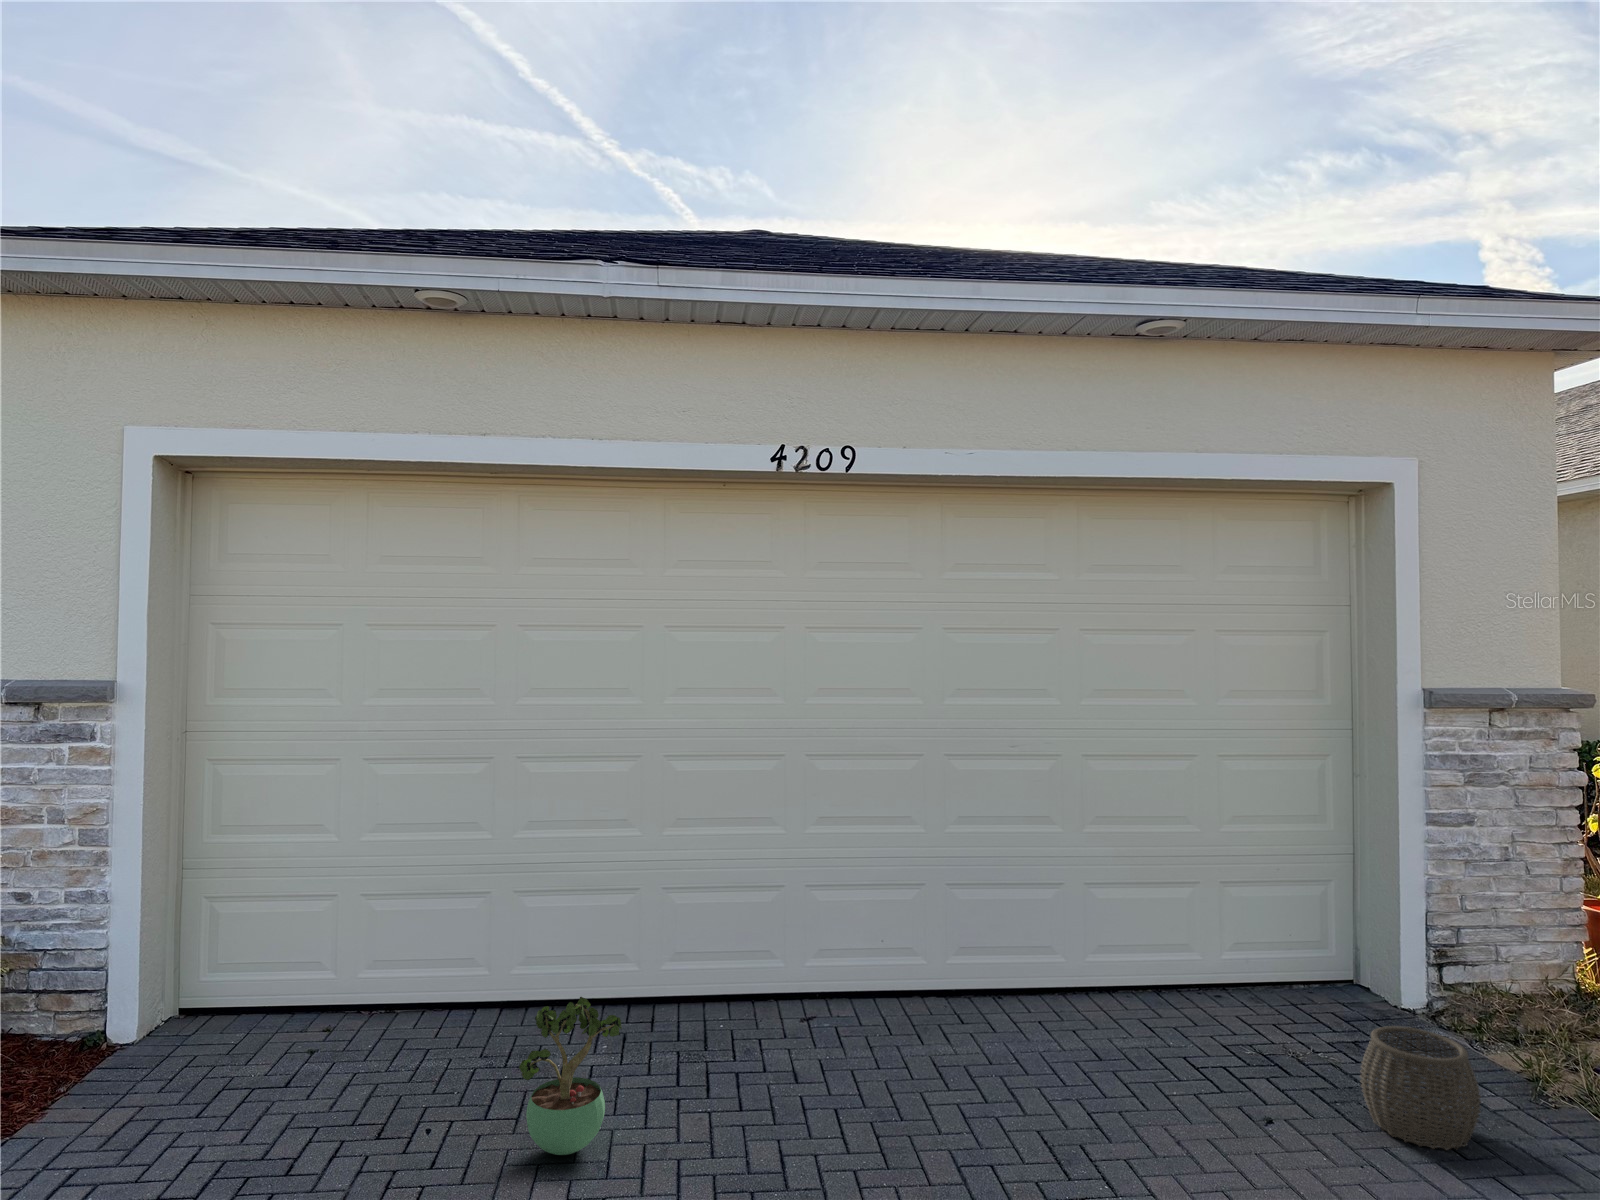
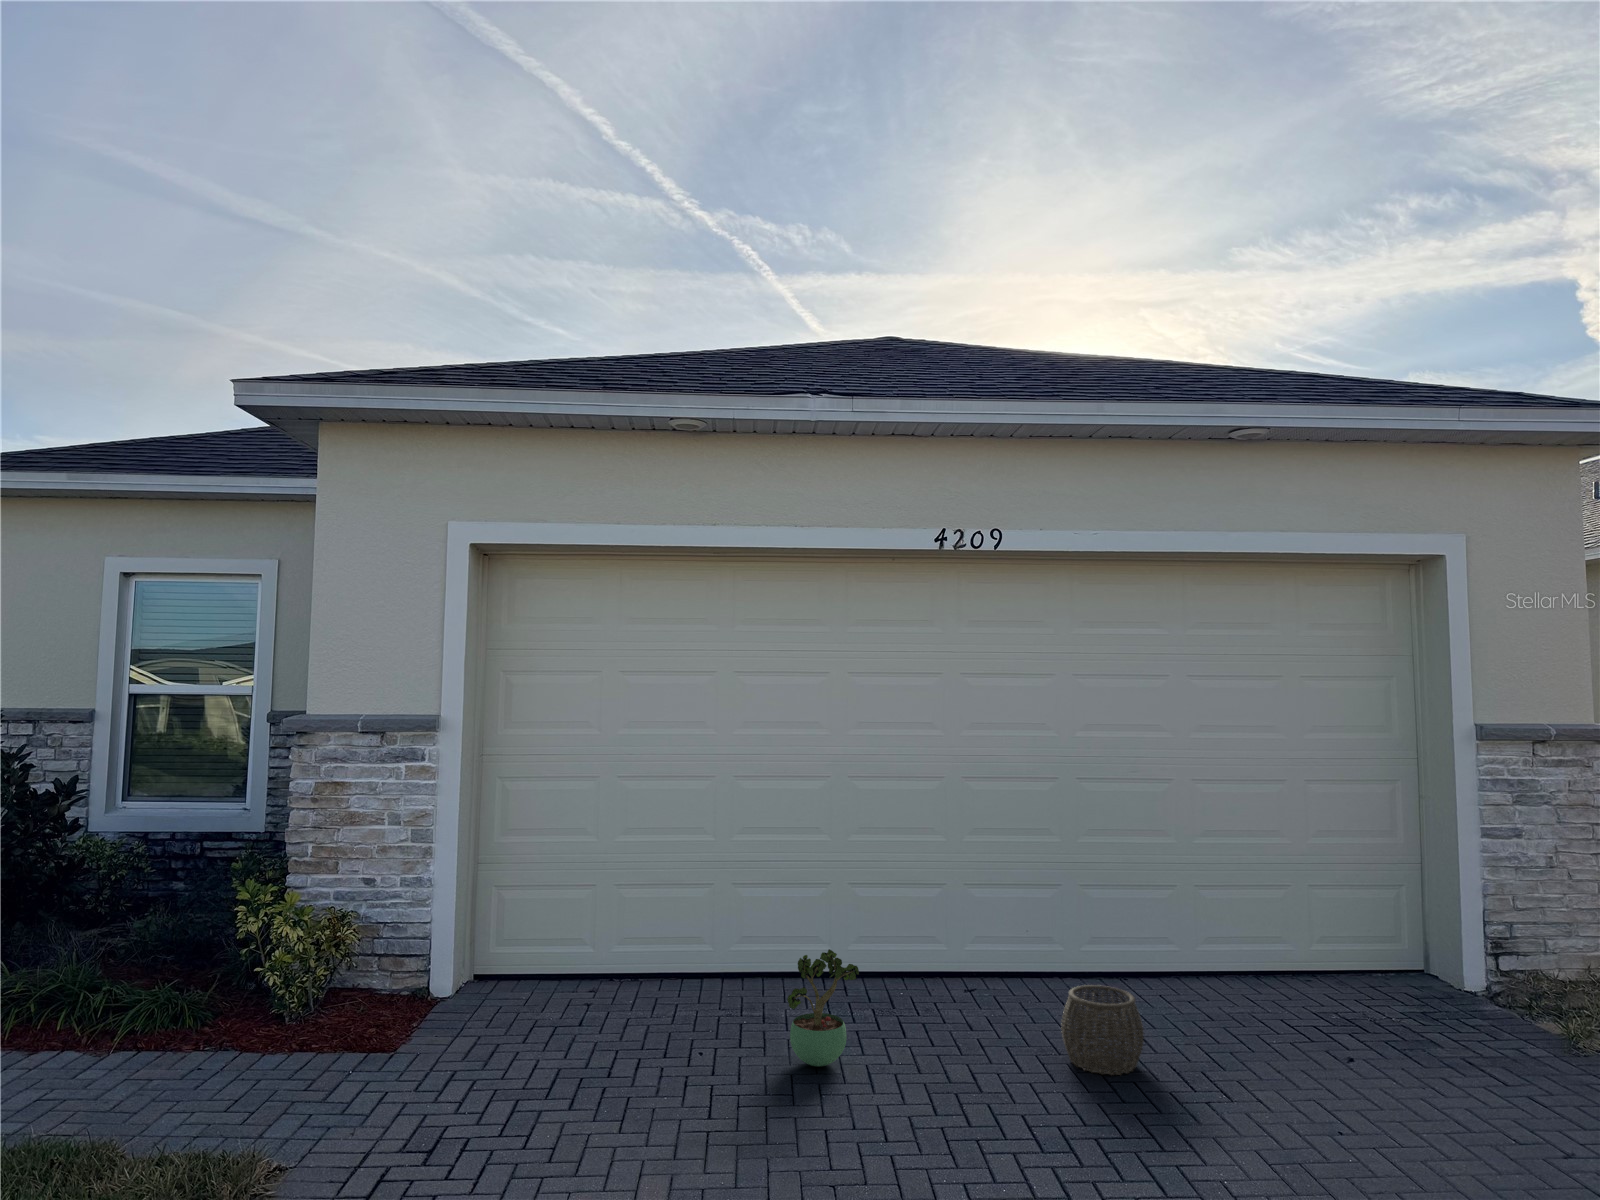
woven basket: present [1360,1026,1481,1150] -> present [1061,985,1144,1075]

